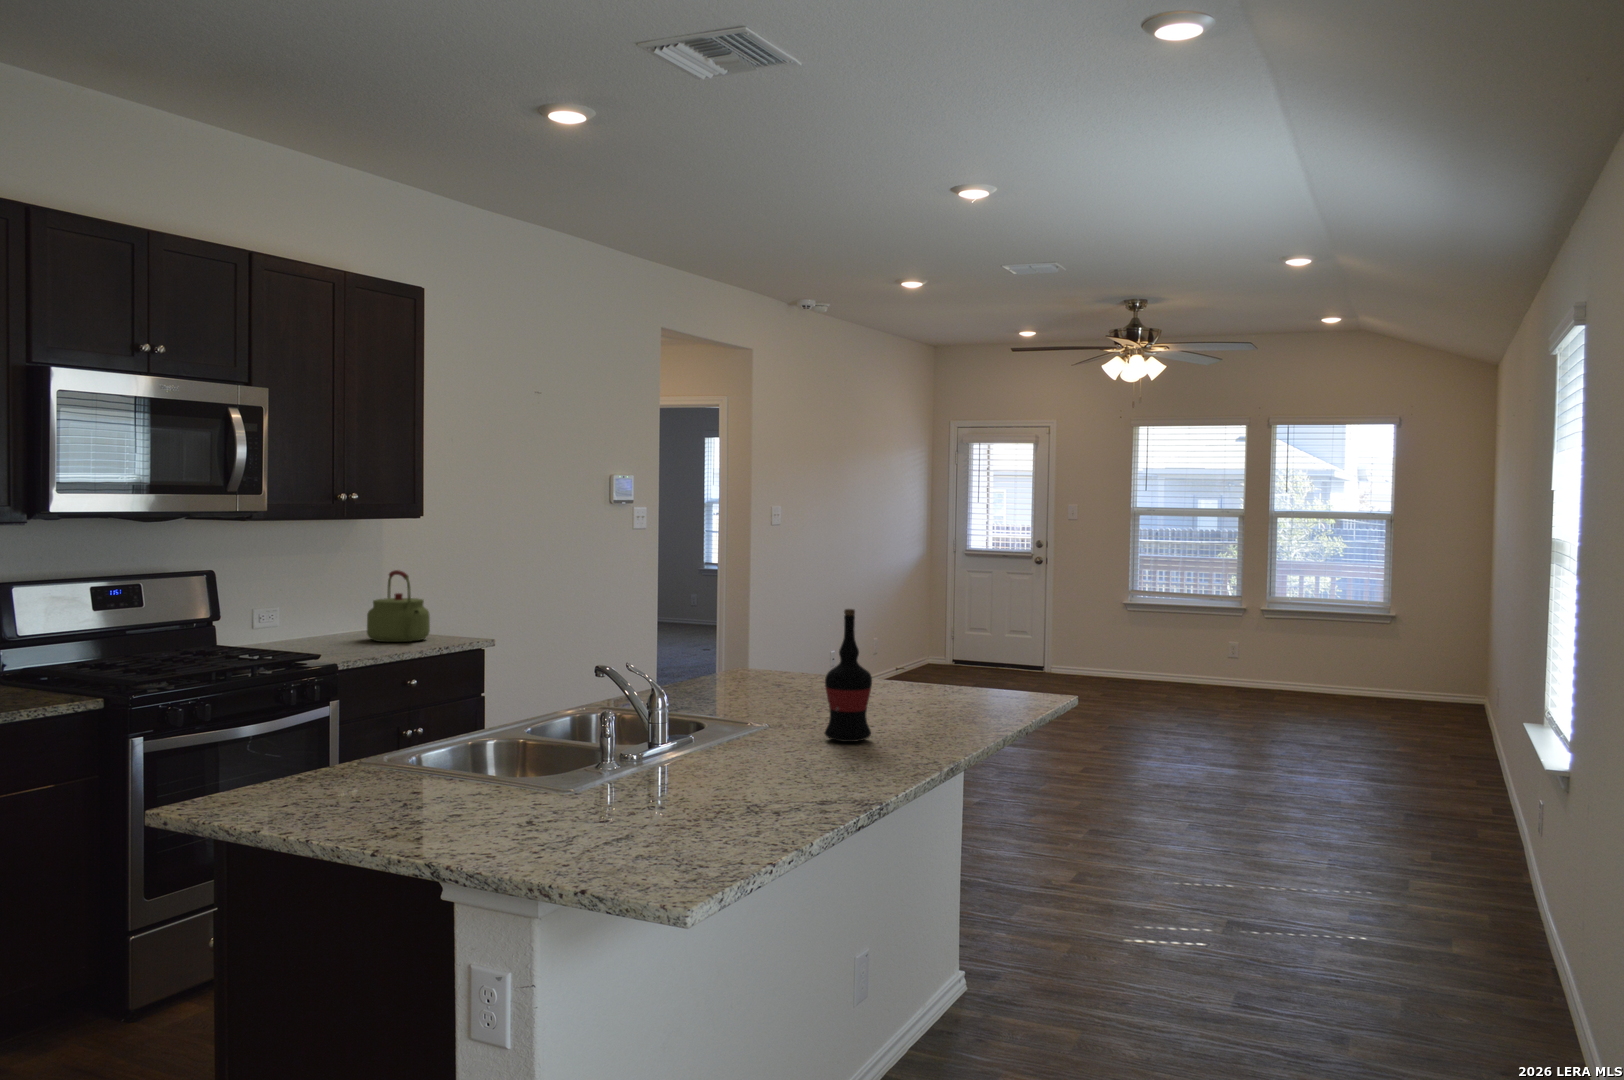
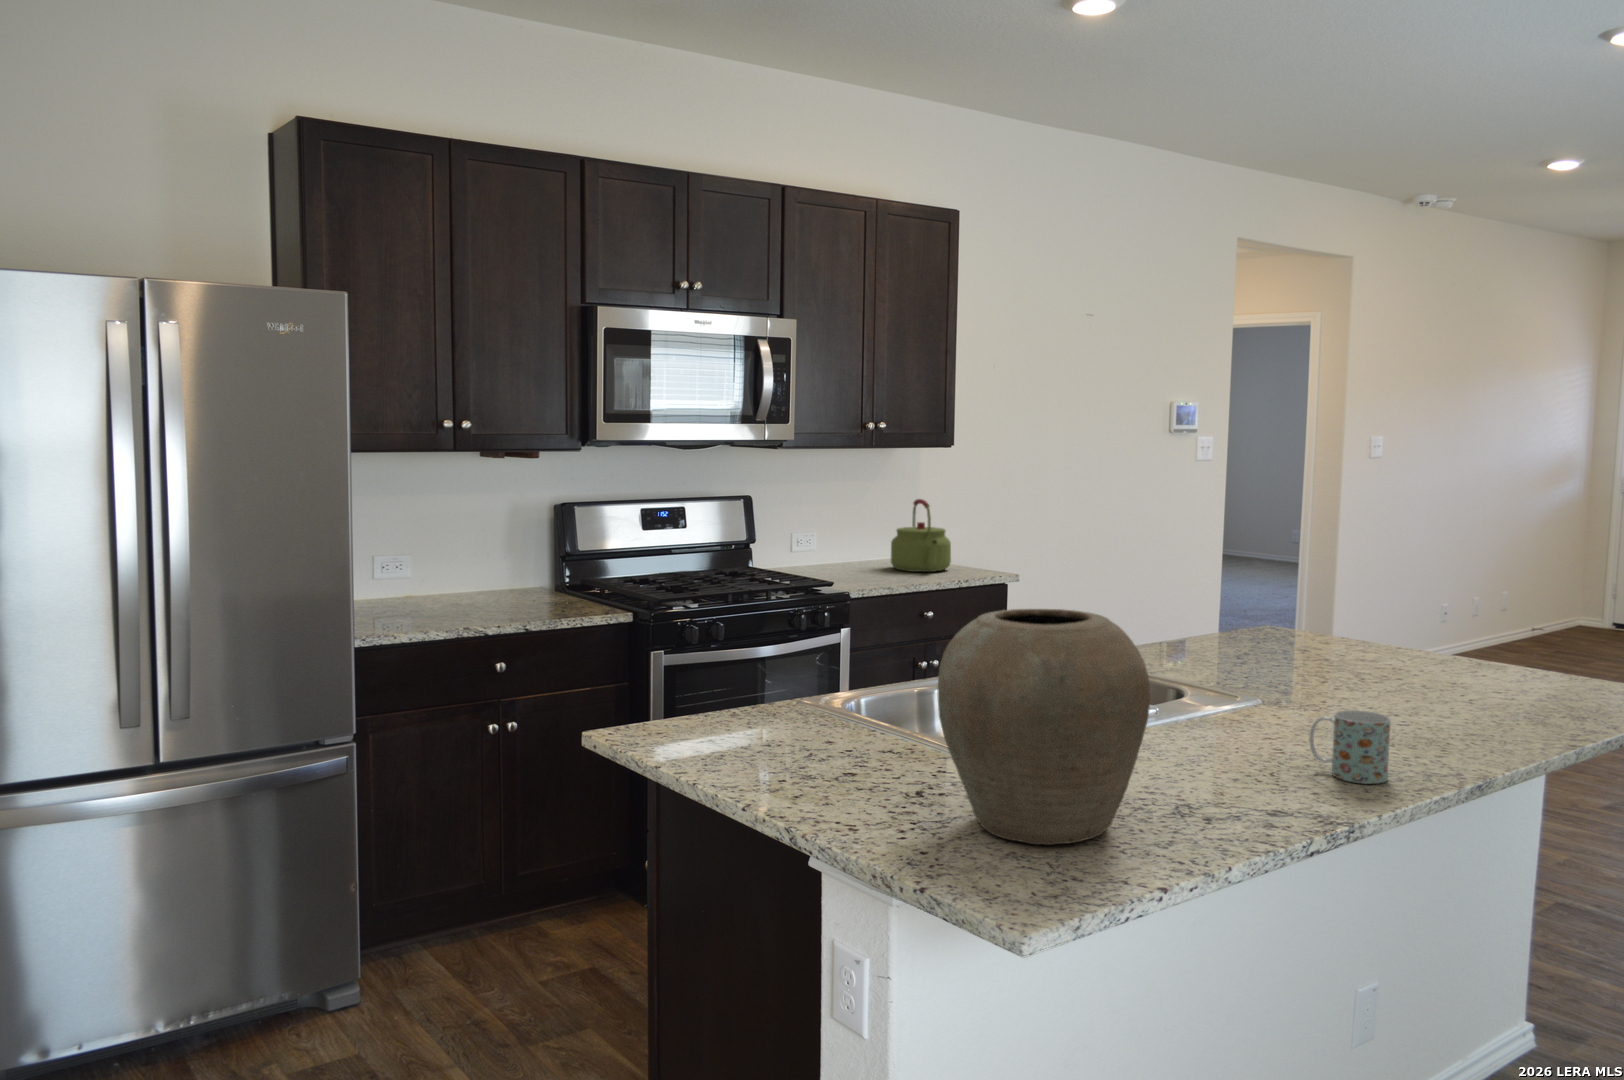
wine bottle: present [825,609,872,742] -> none [1327,567,1396,735]
vase: none [559,647,739,847] -> present [938,609,1150,845]
mug: none [827,719,886,775] -> present [1309,710,1391,784]

